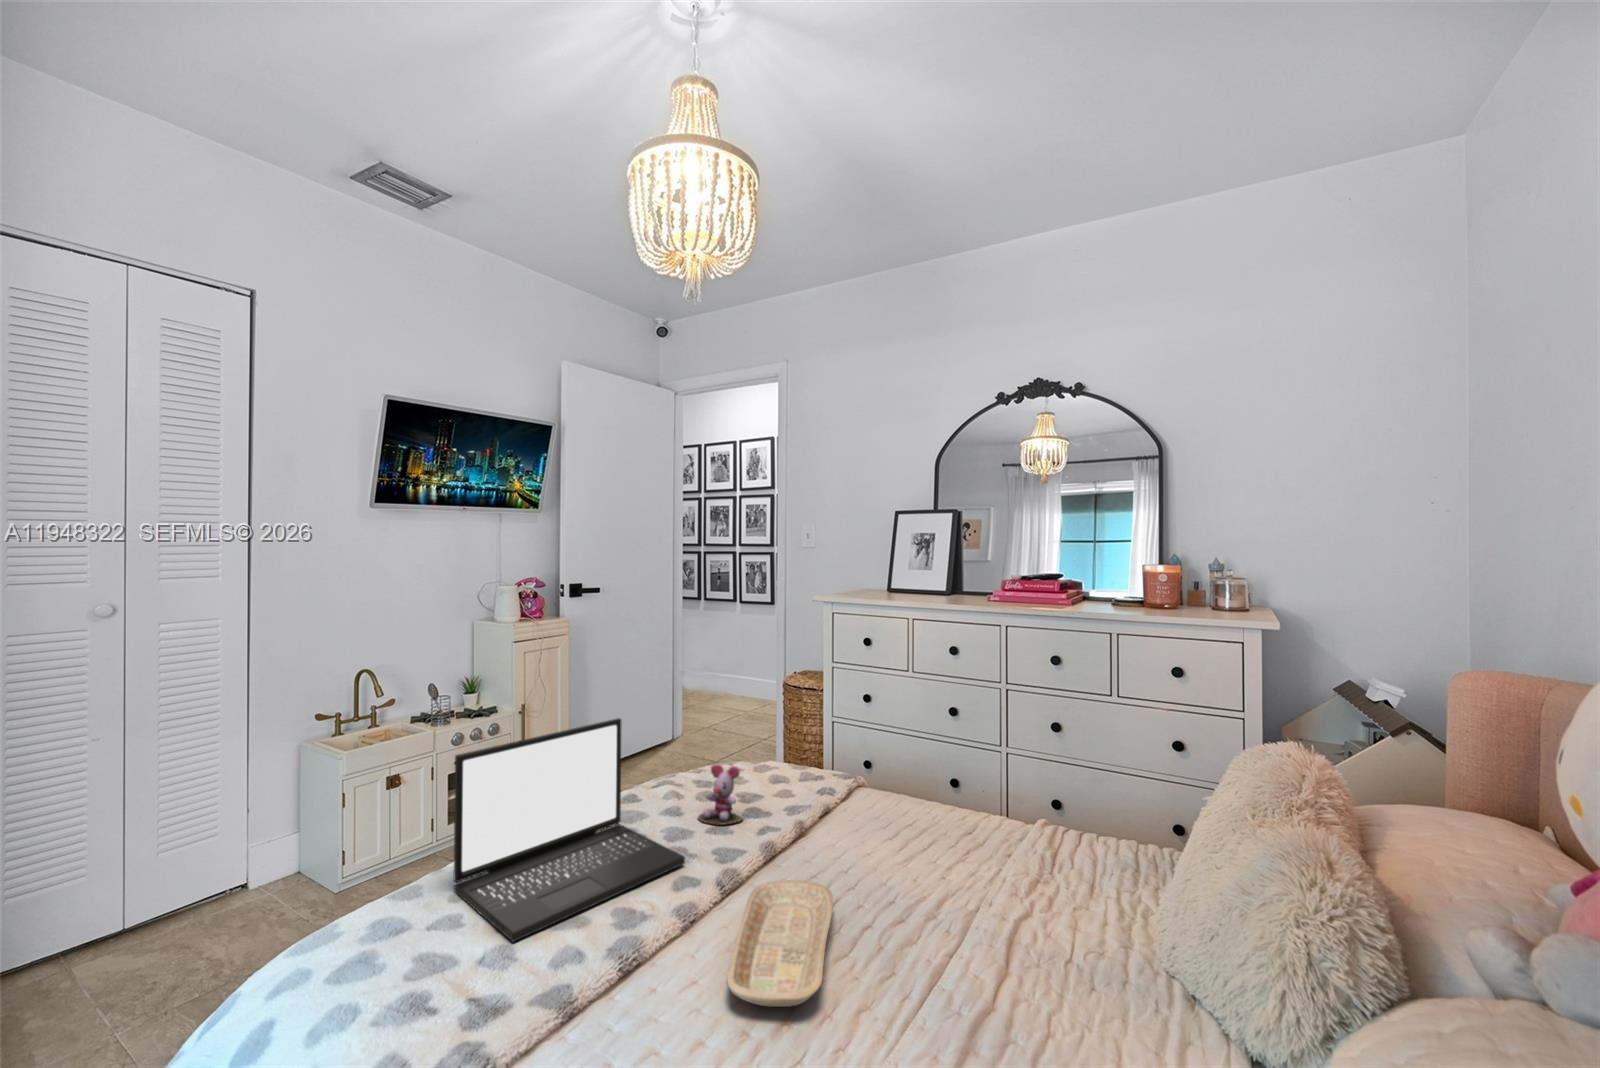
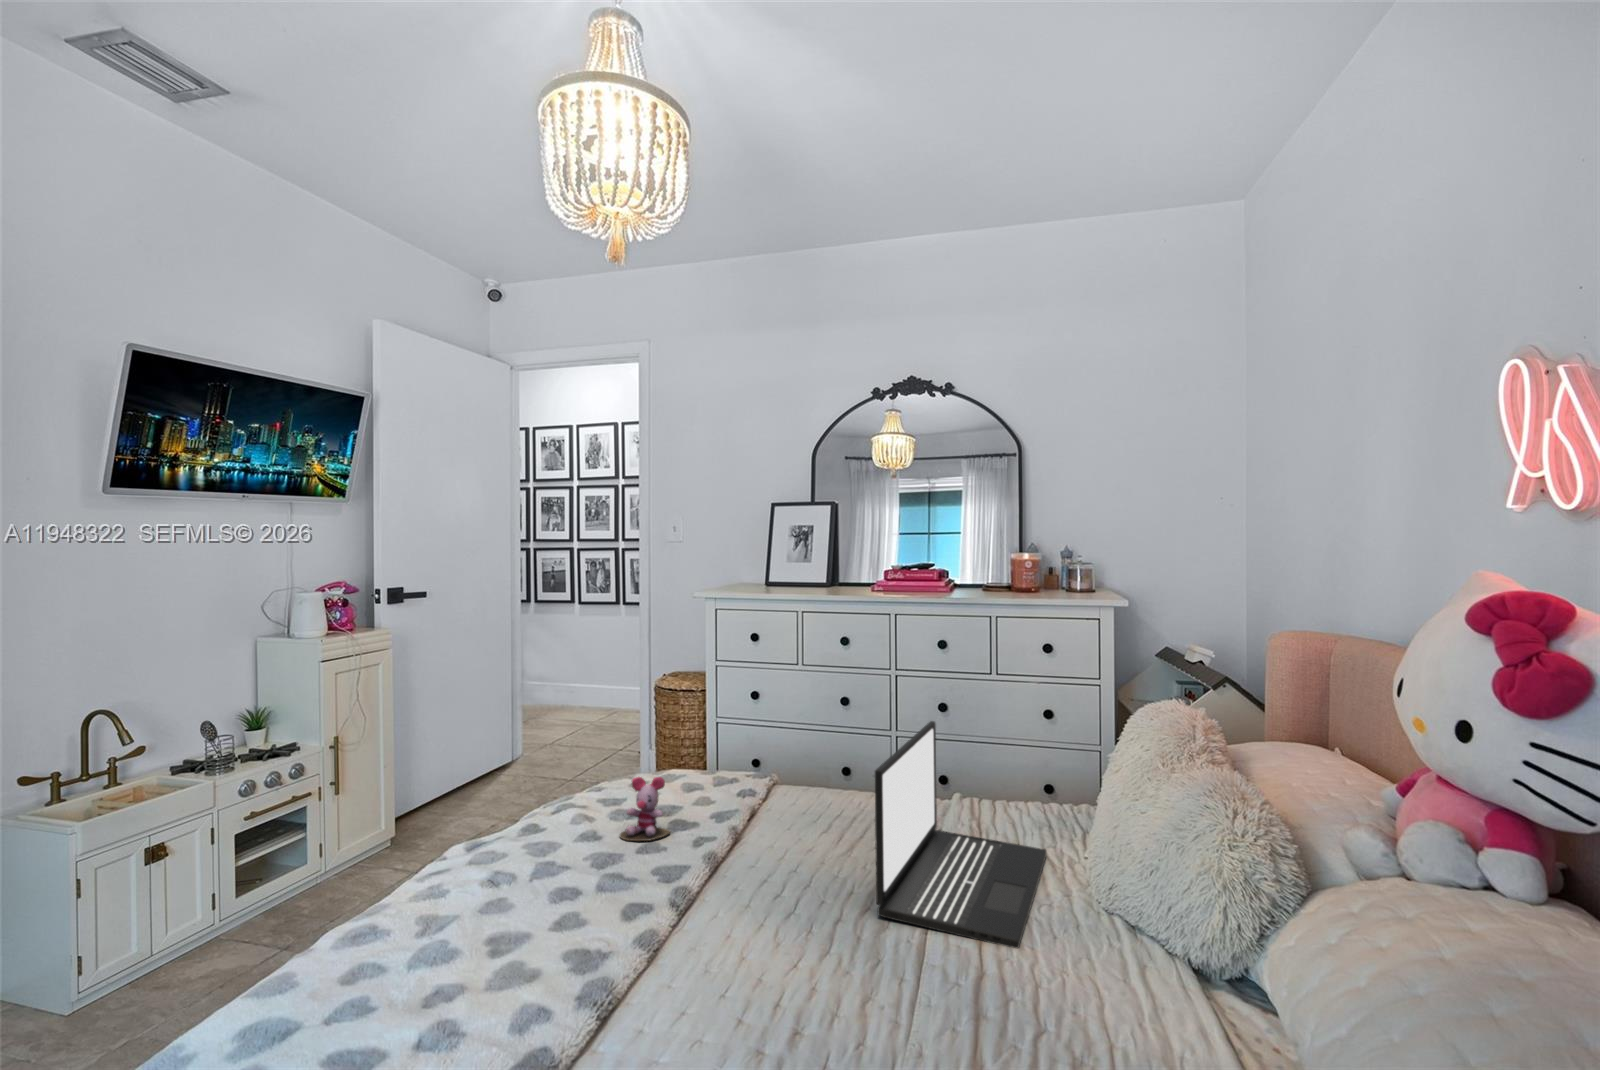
laptop: present [454,718,685,942] -> present [875,721,1046,948]
tray: present [727,880,833,1007] -> none [715,883,824,1012]

